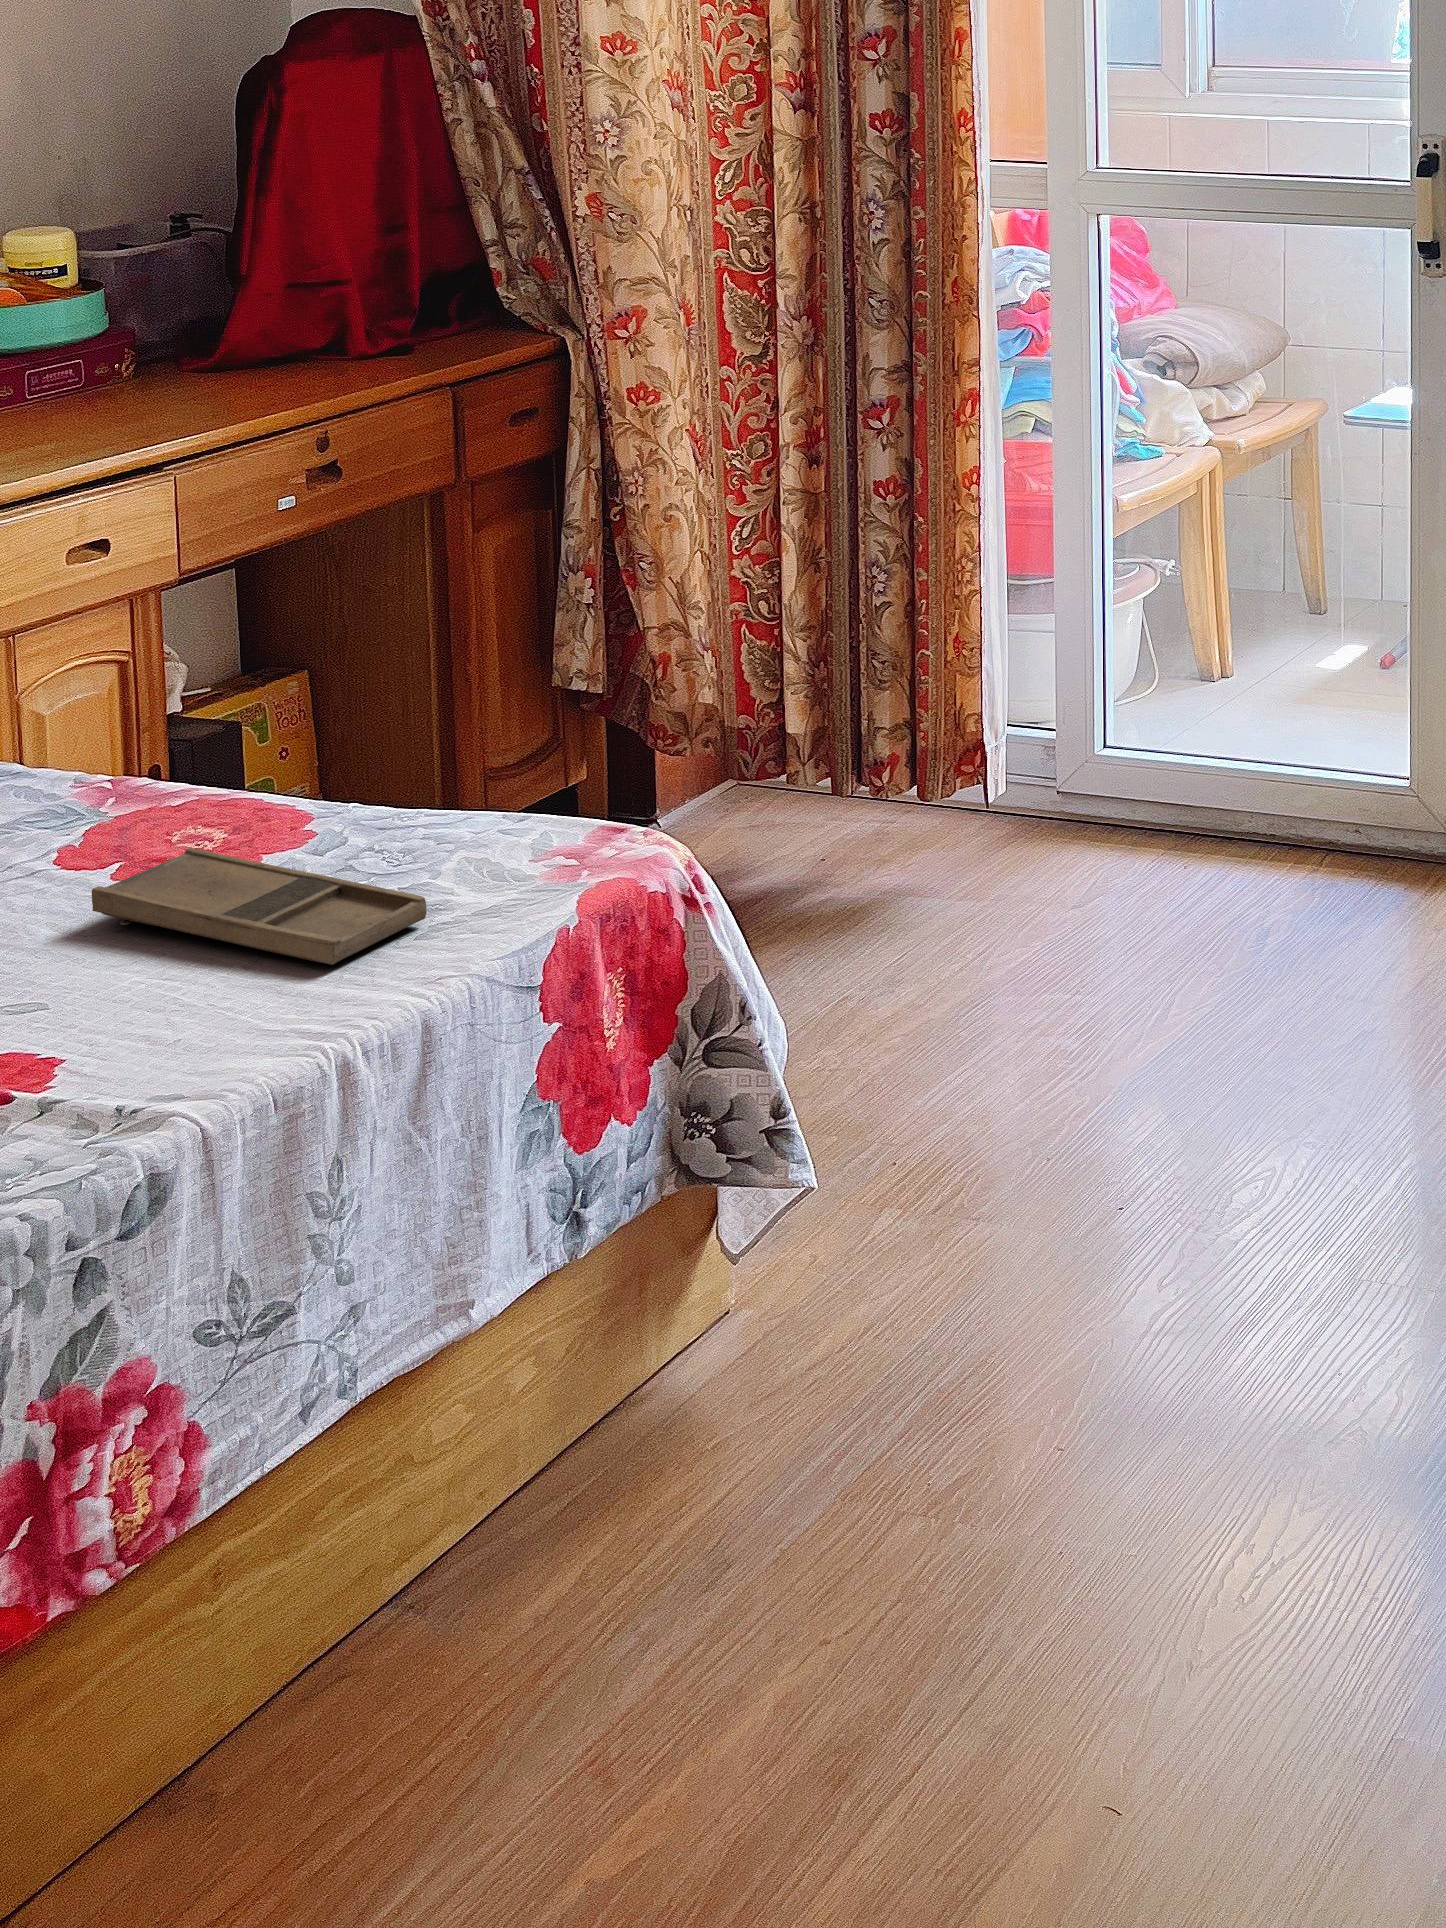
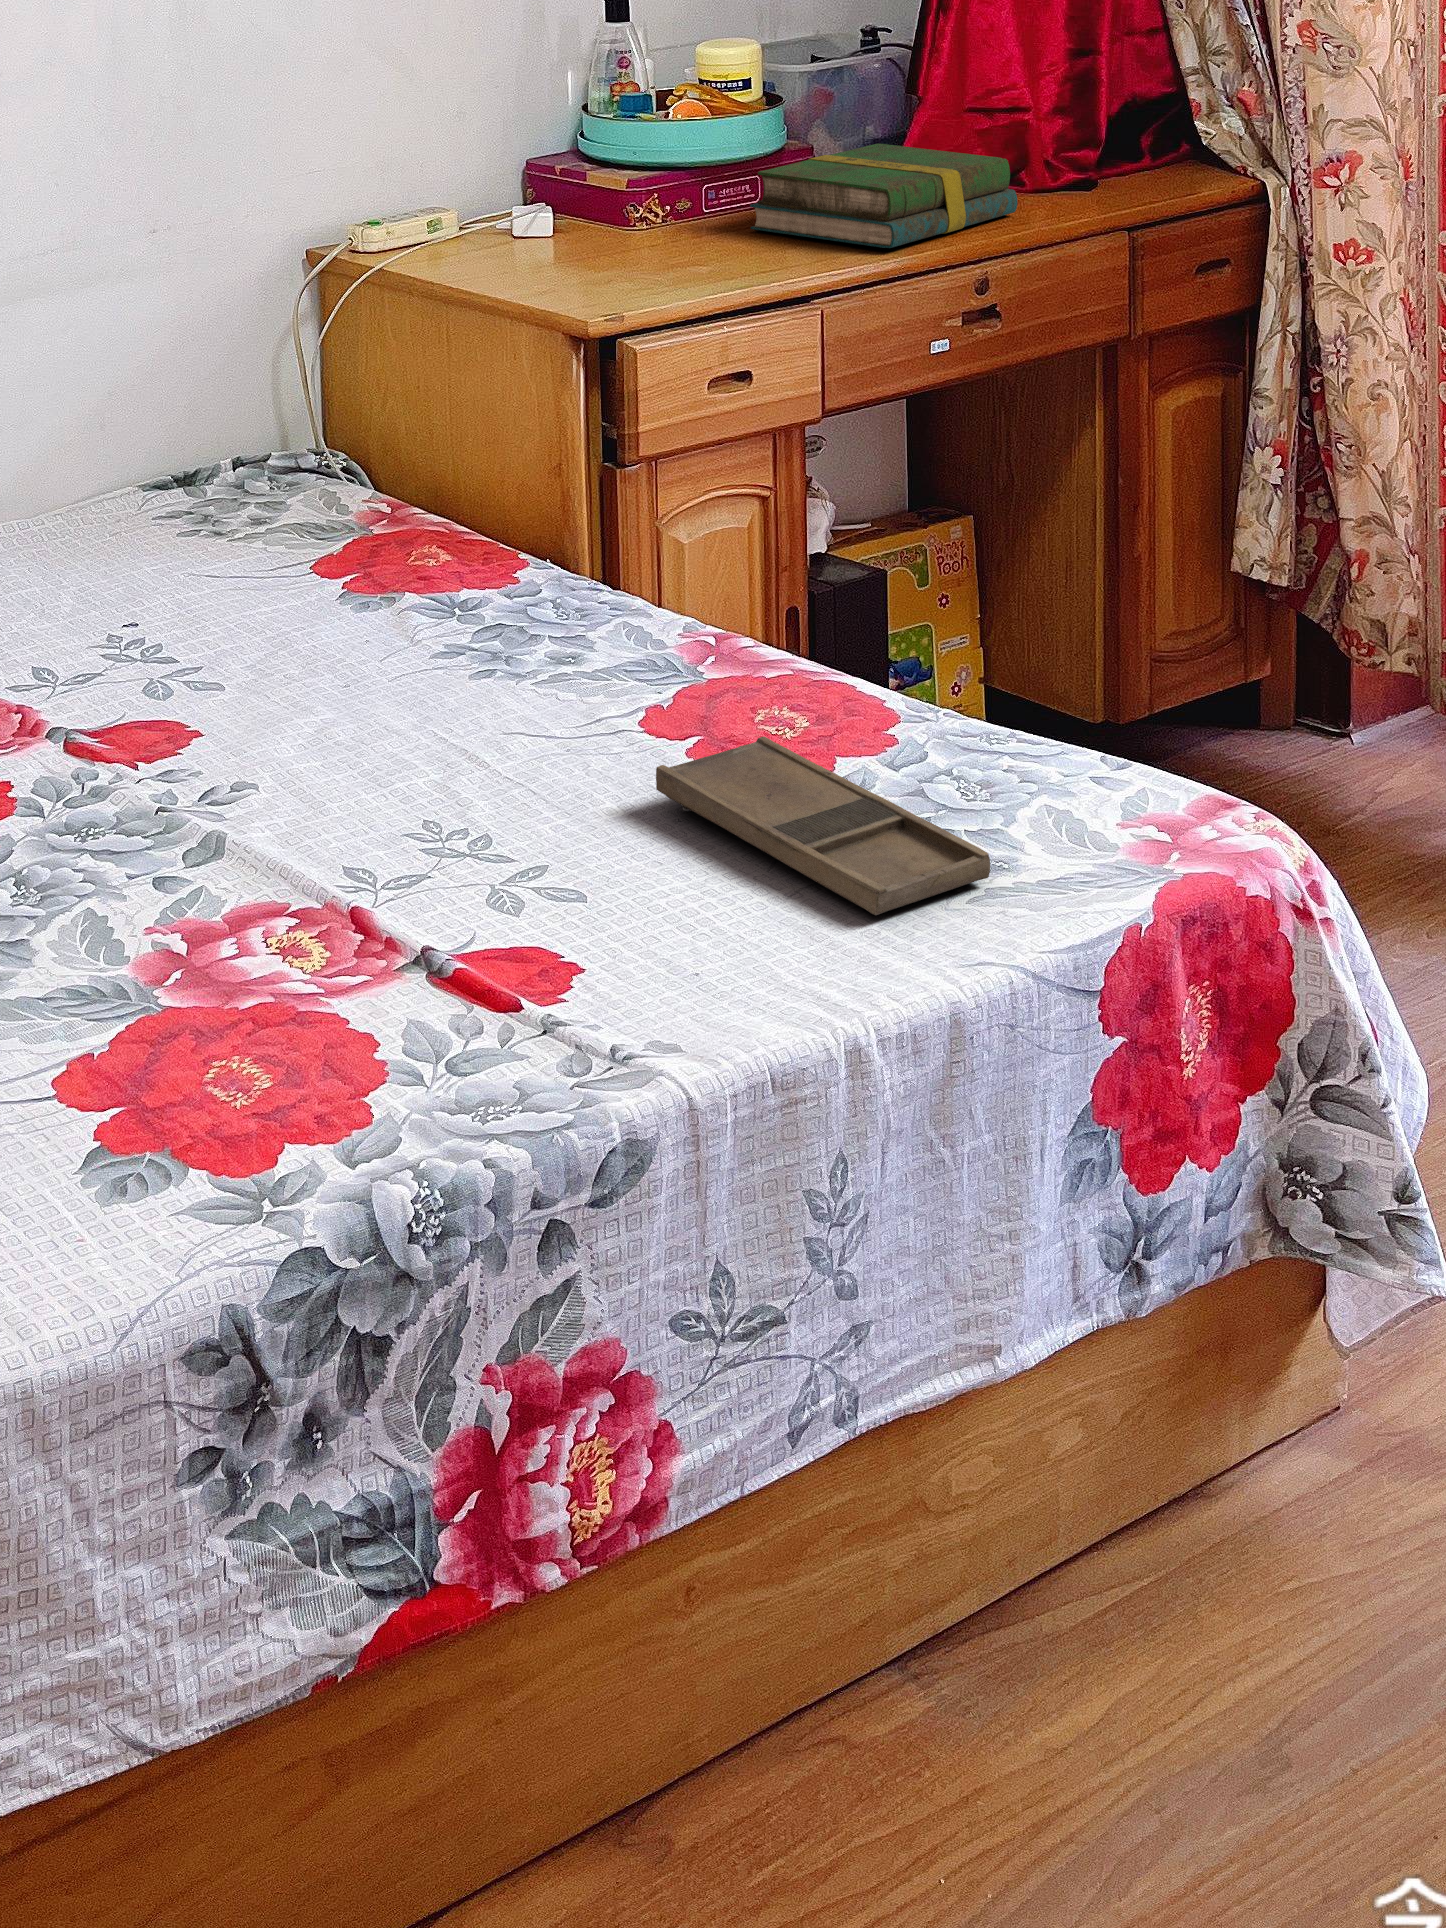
book: none [78,326,344,418] -> present [750,143,1018,248]

